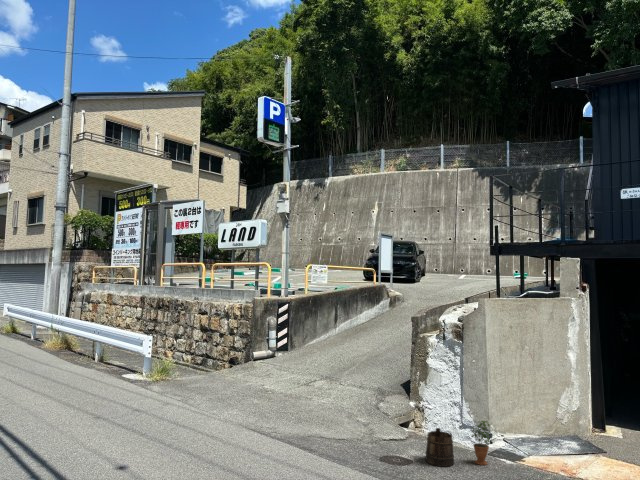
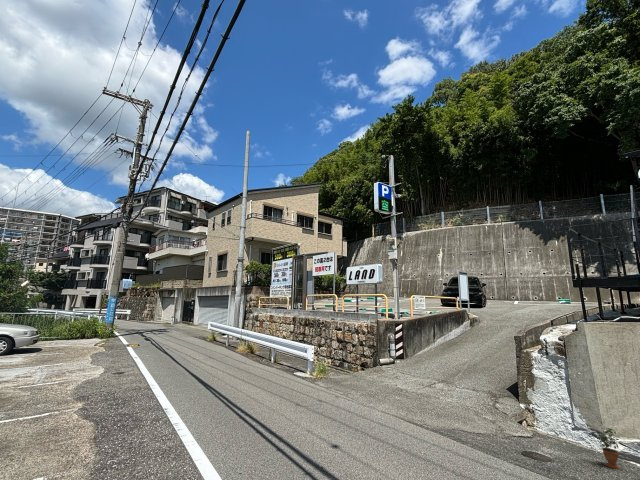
bucket: present [425,428,454,467] -> none [558,432,588,468]

